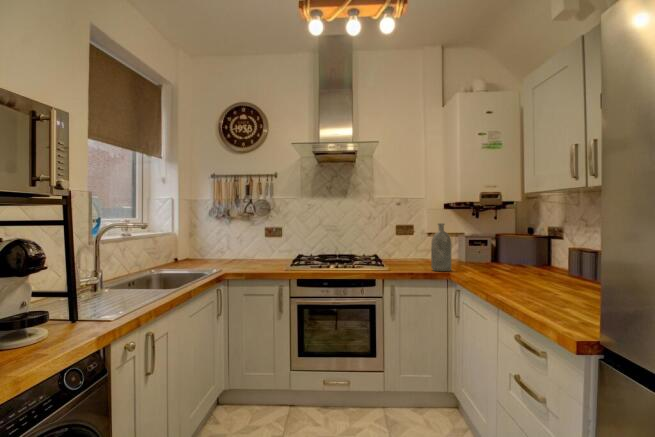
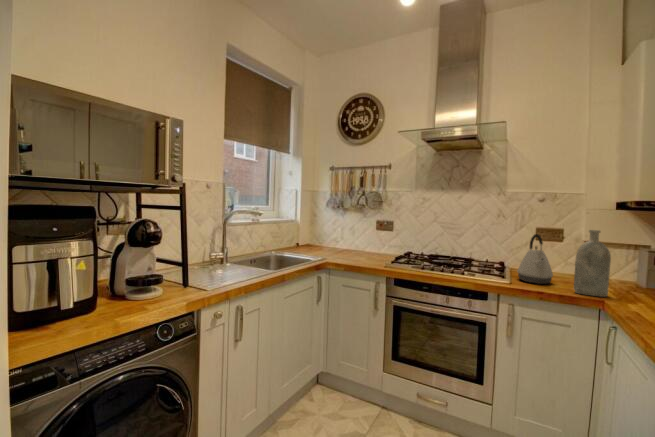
kettle: none [392,230,416,268] -> present [517,234,553,284]

